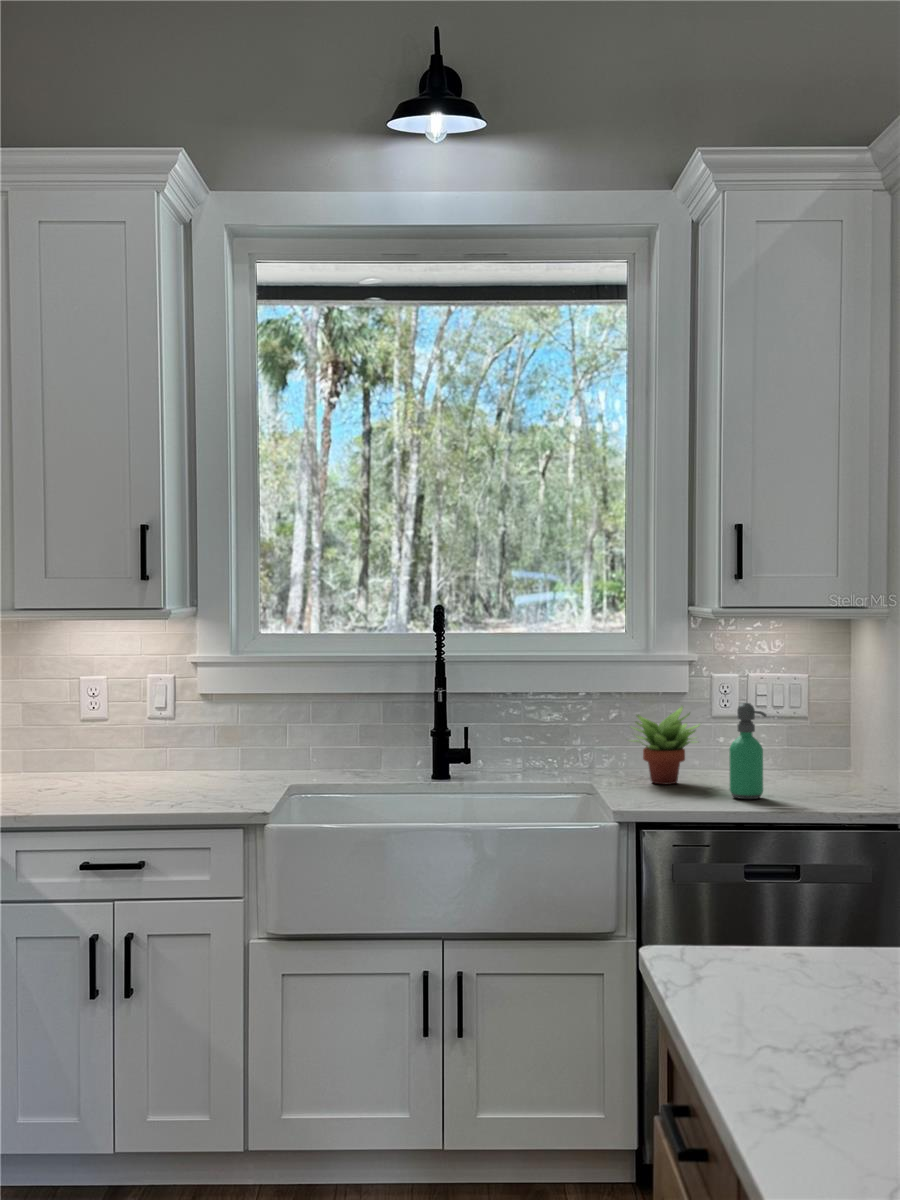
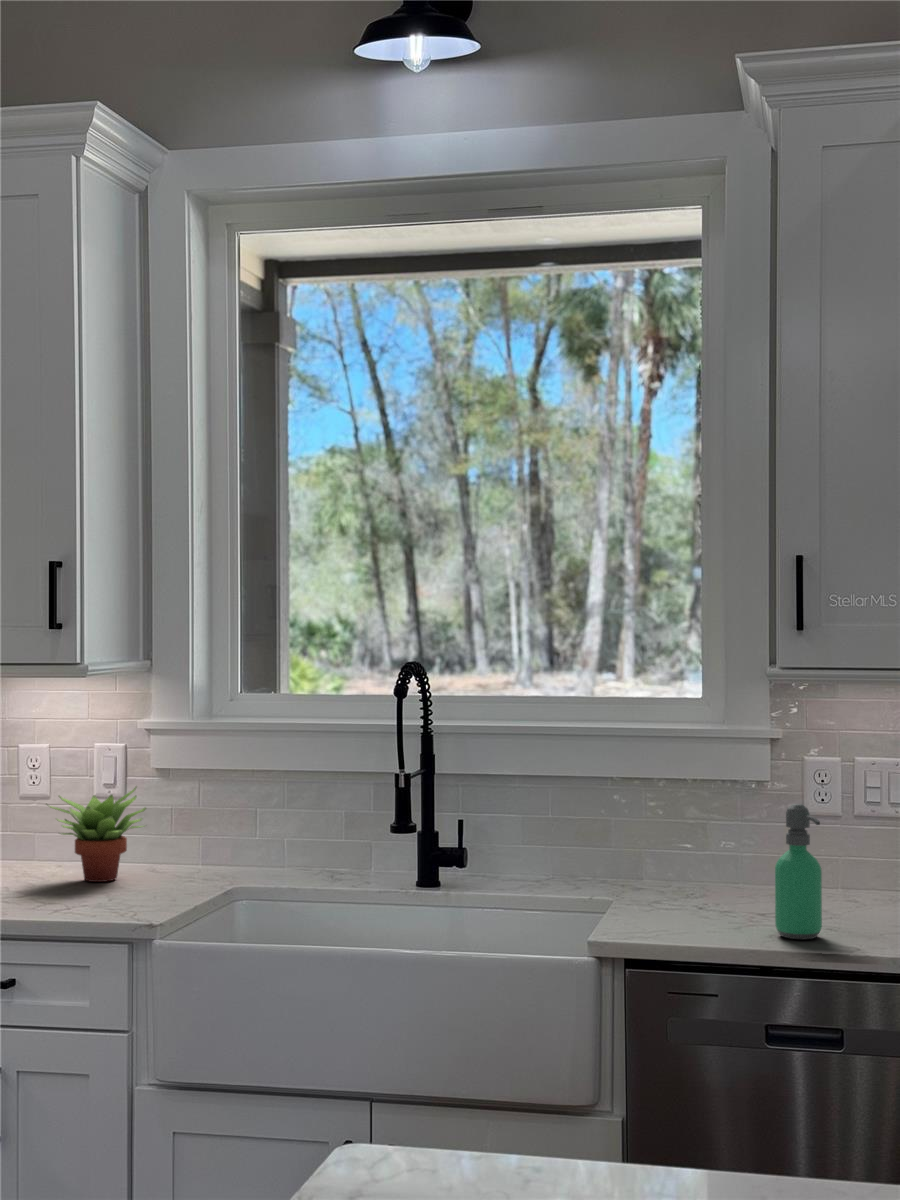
succulent plant: present [634,706,700,784] -> present [50,787,146,882]

